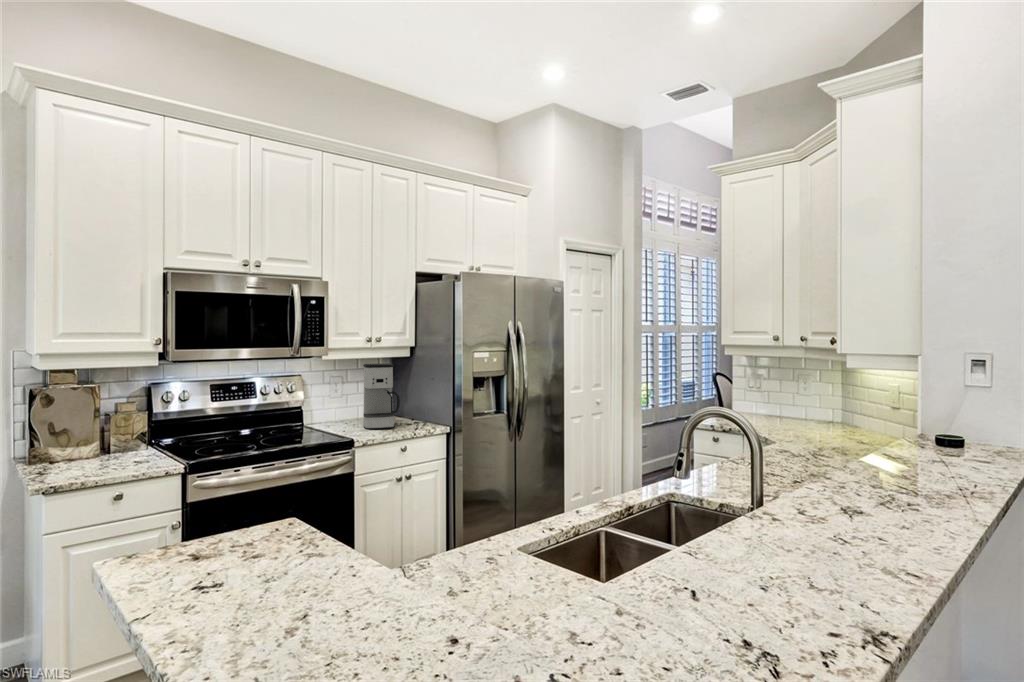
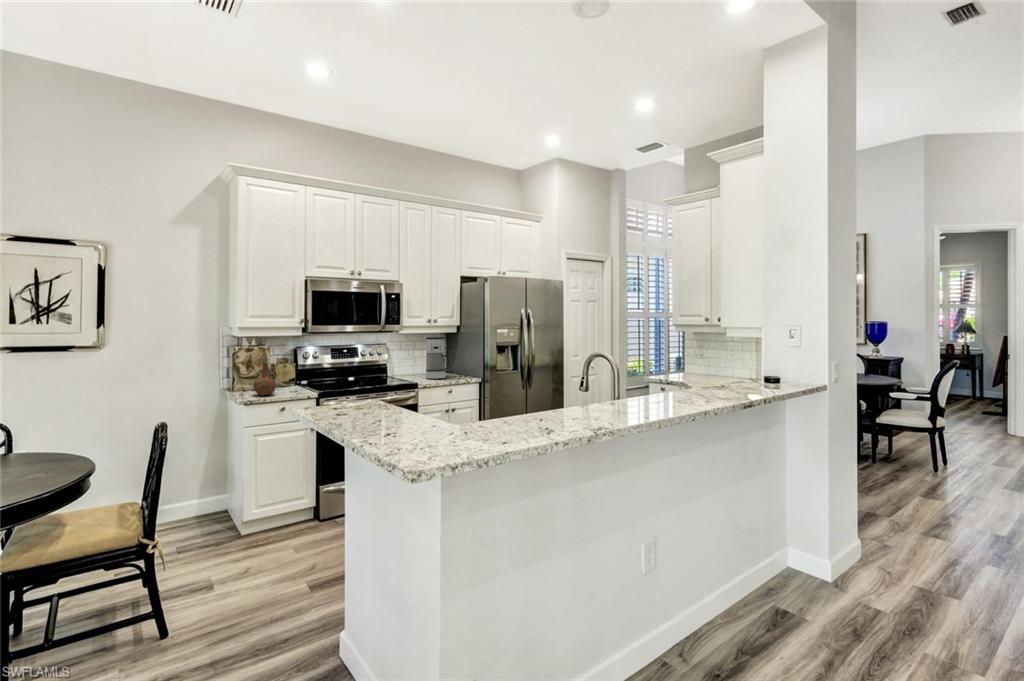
ceramic pitcher: none [62,407,108,474] -> present [253,358,277,395]

